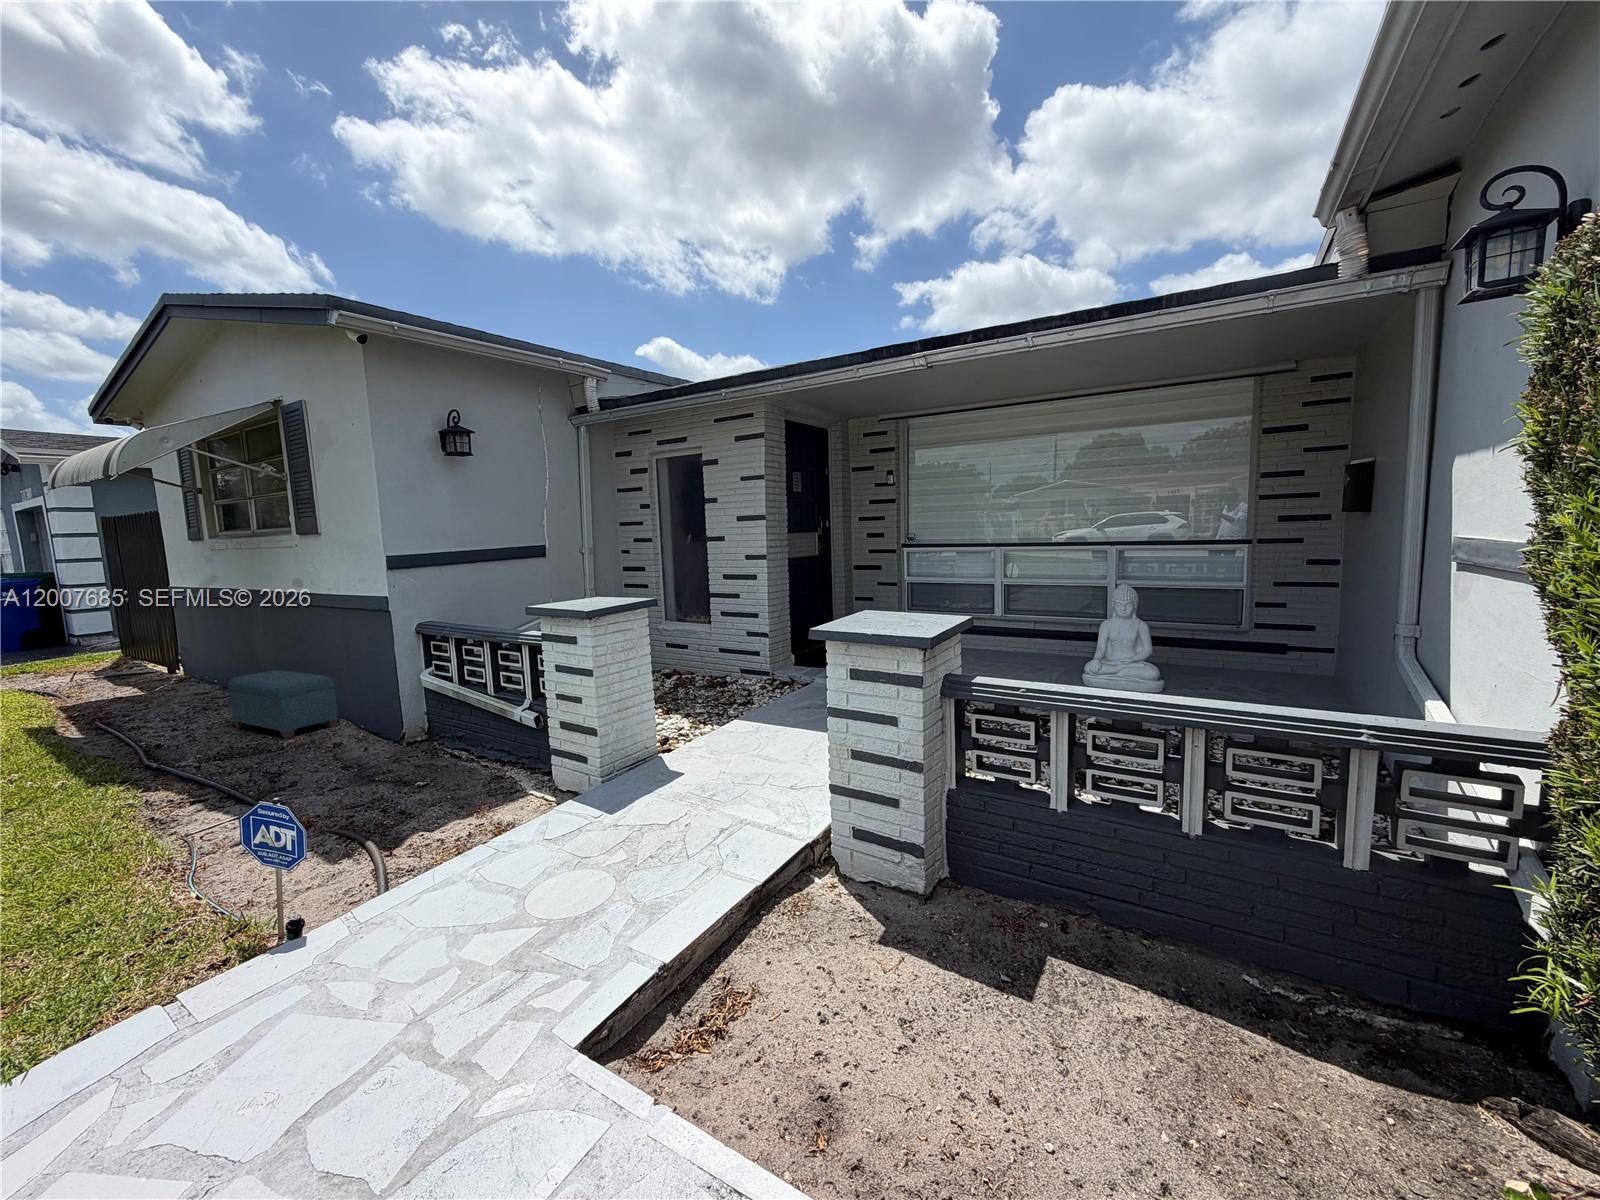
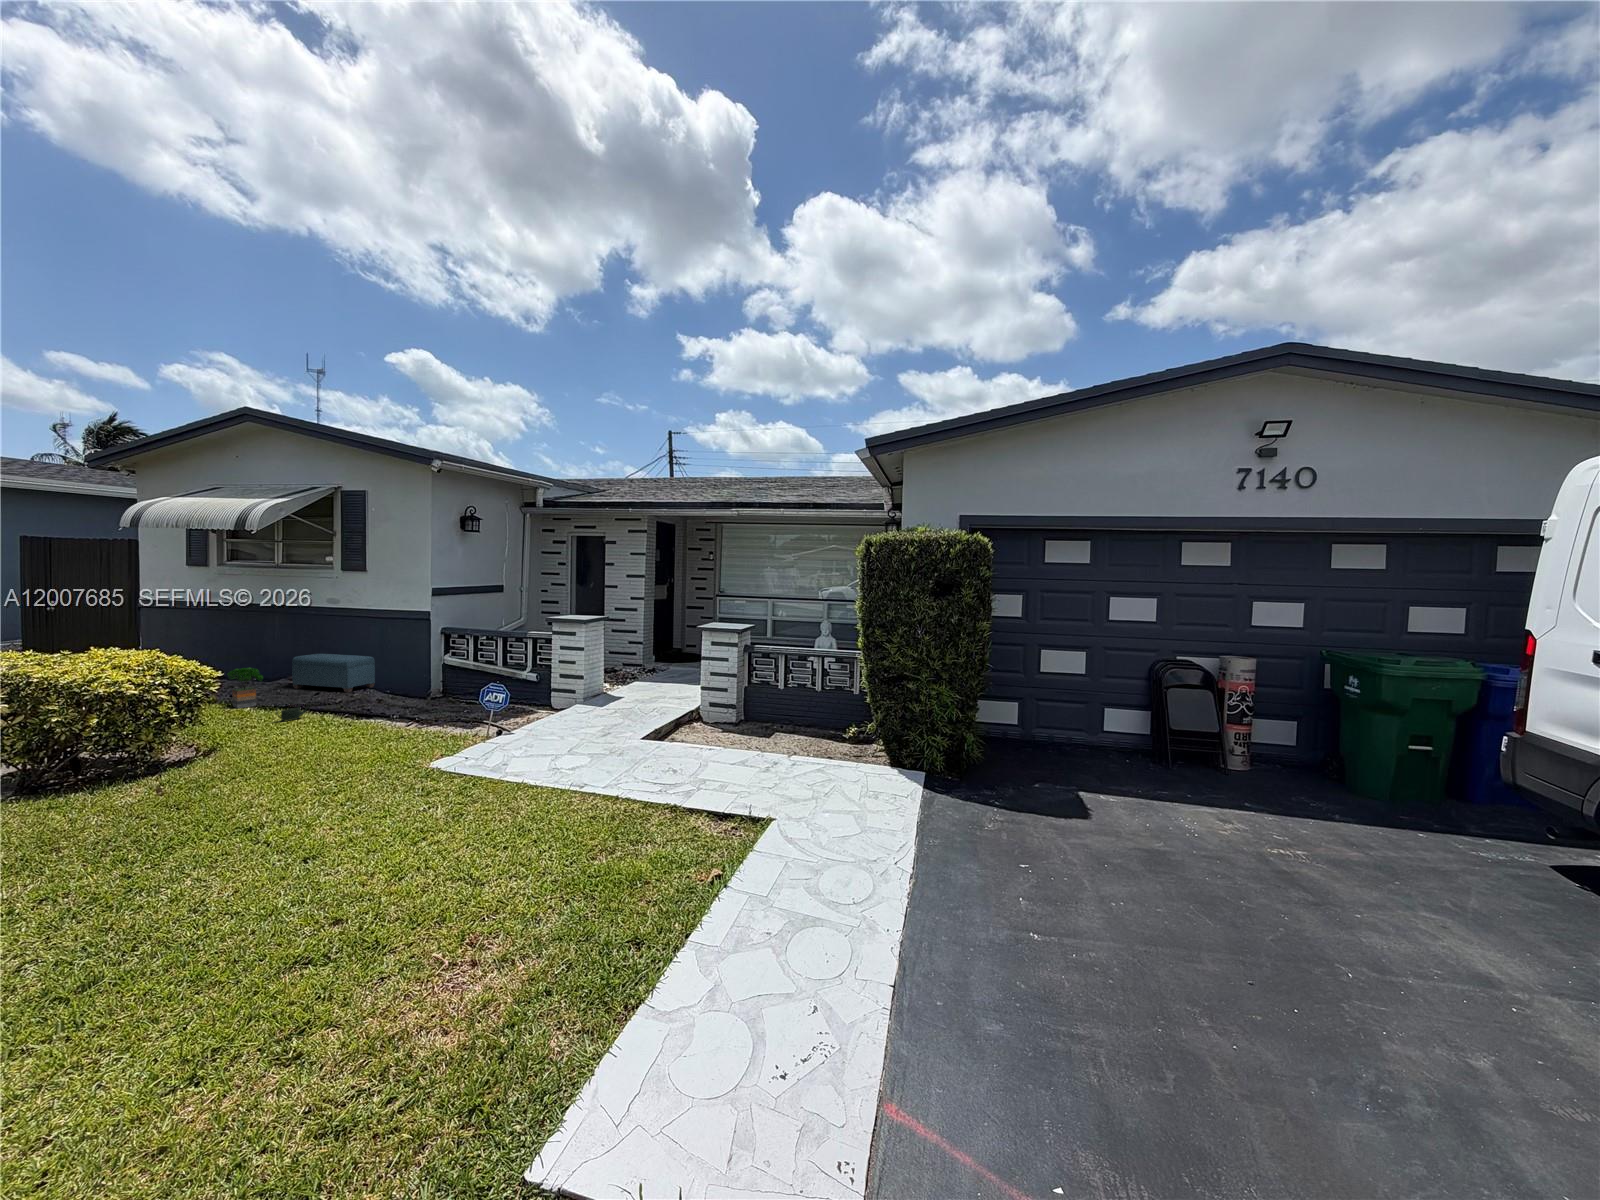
potted tree: none [74,705,137,776] -> present [227,668,263,708]
watering can: none [68,782,144,819] -> present [275,703,307,721]

